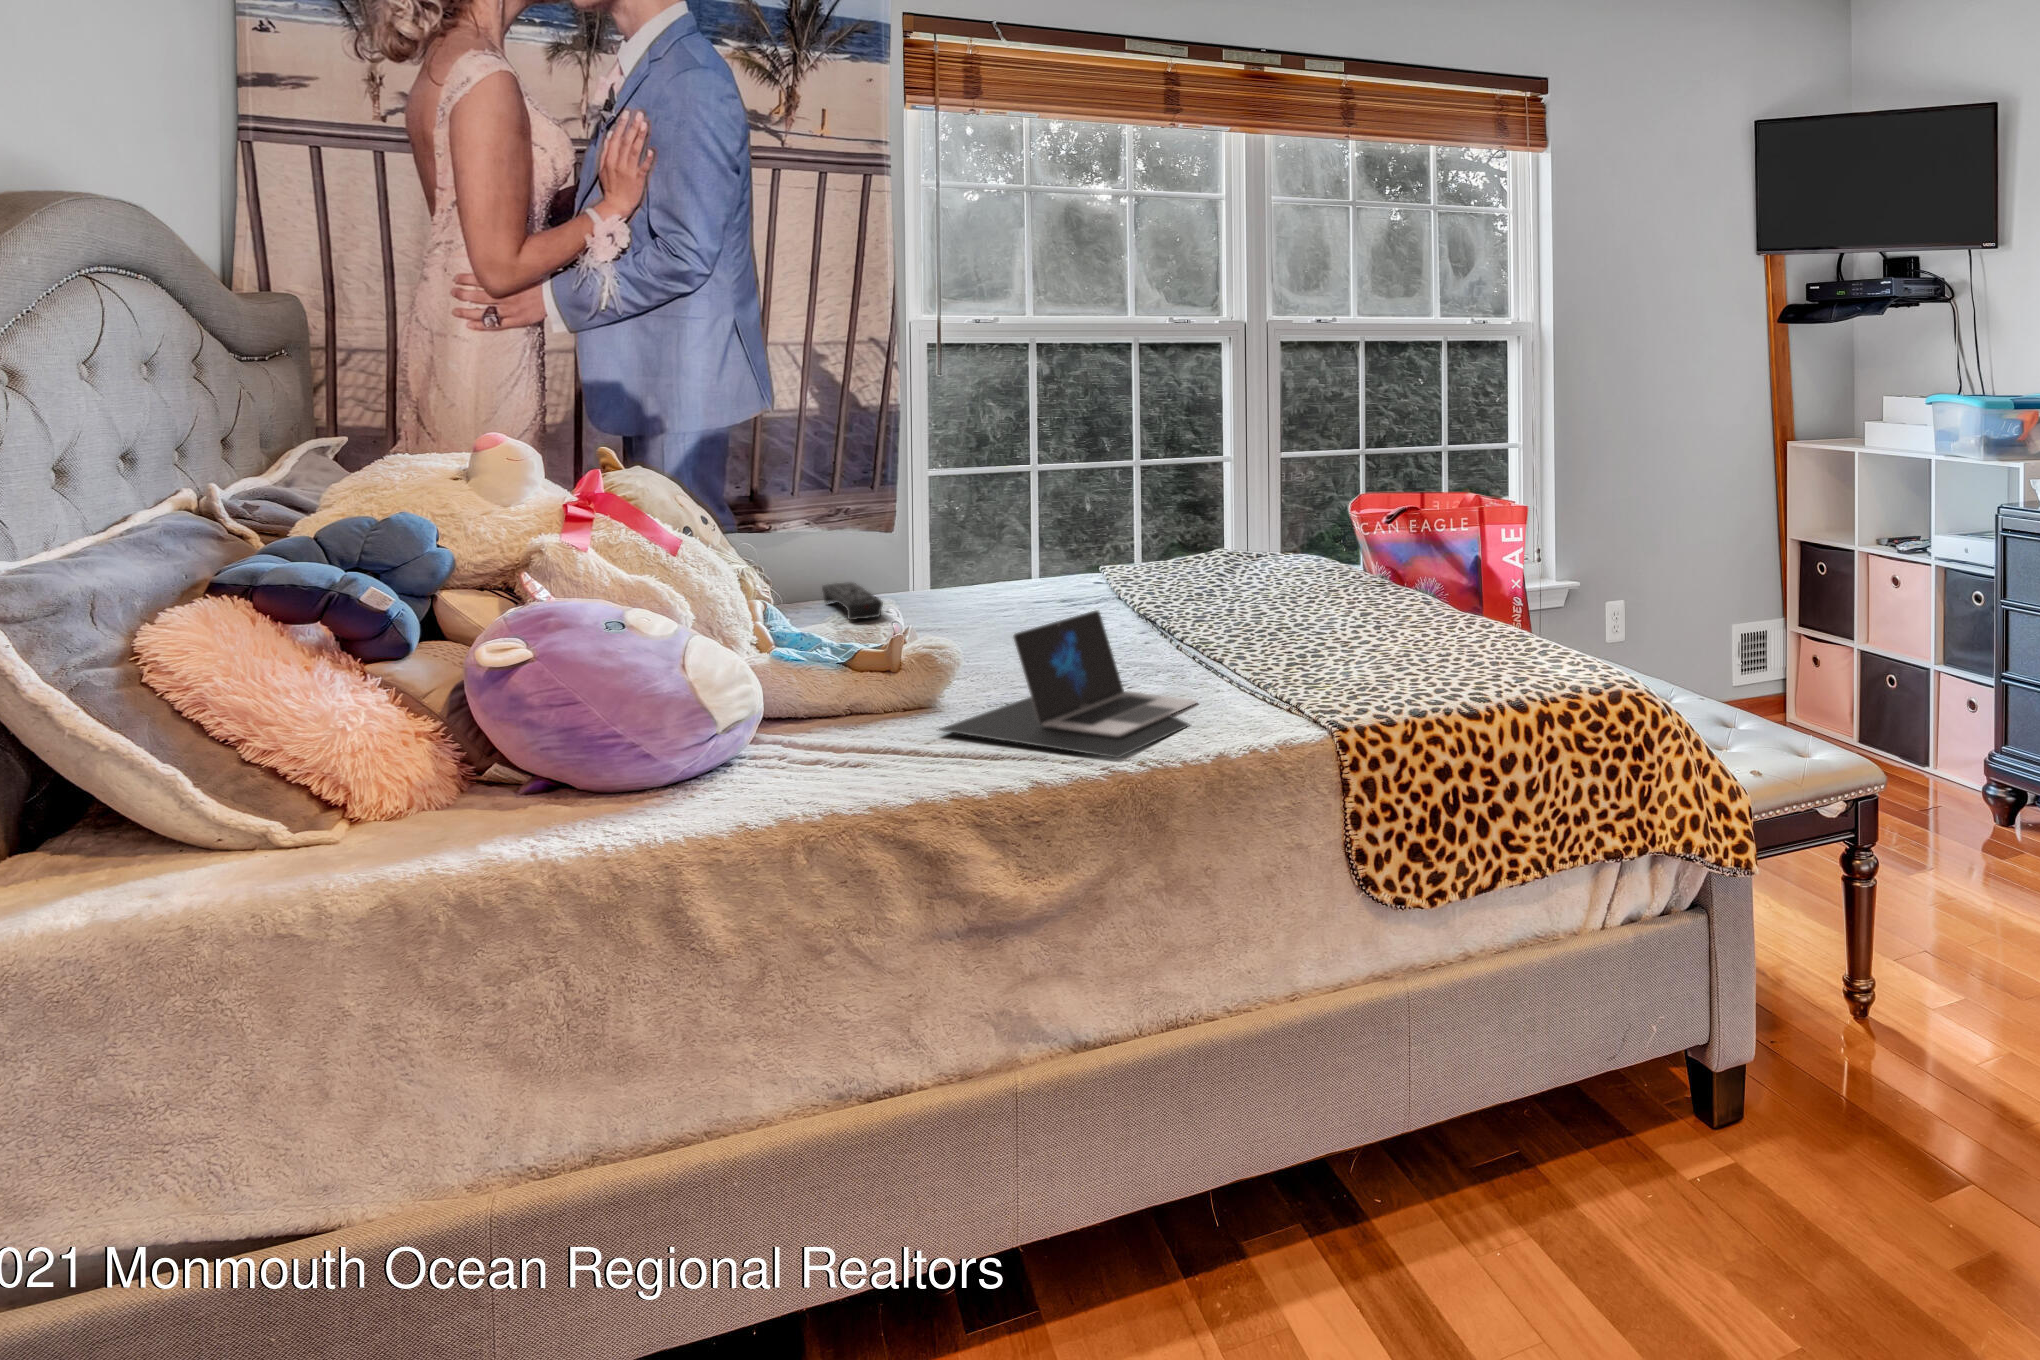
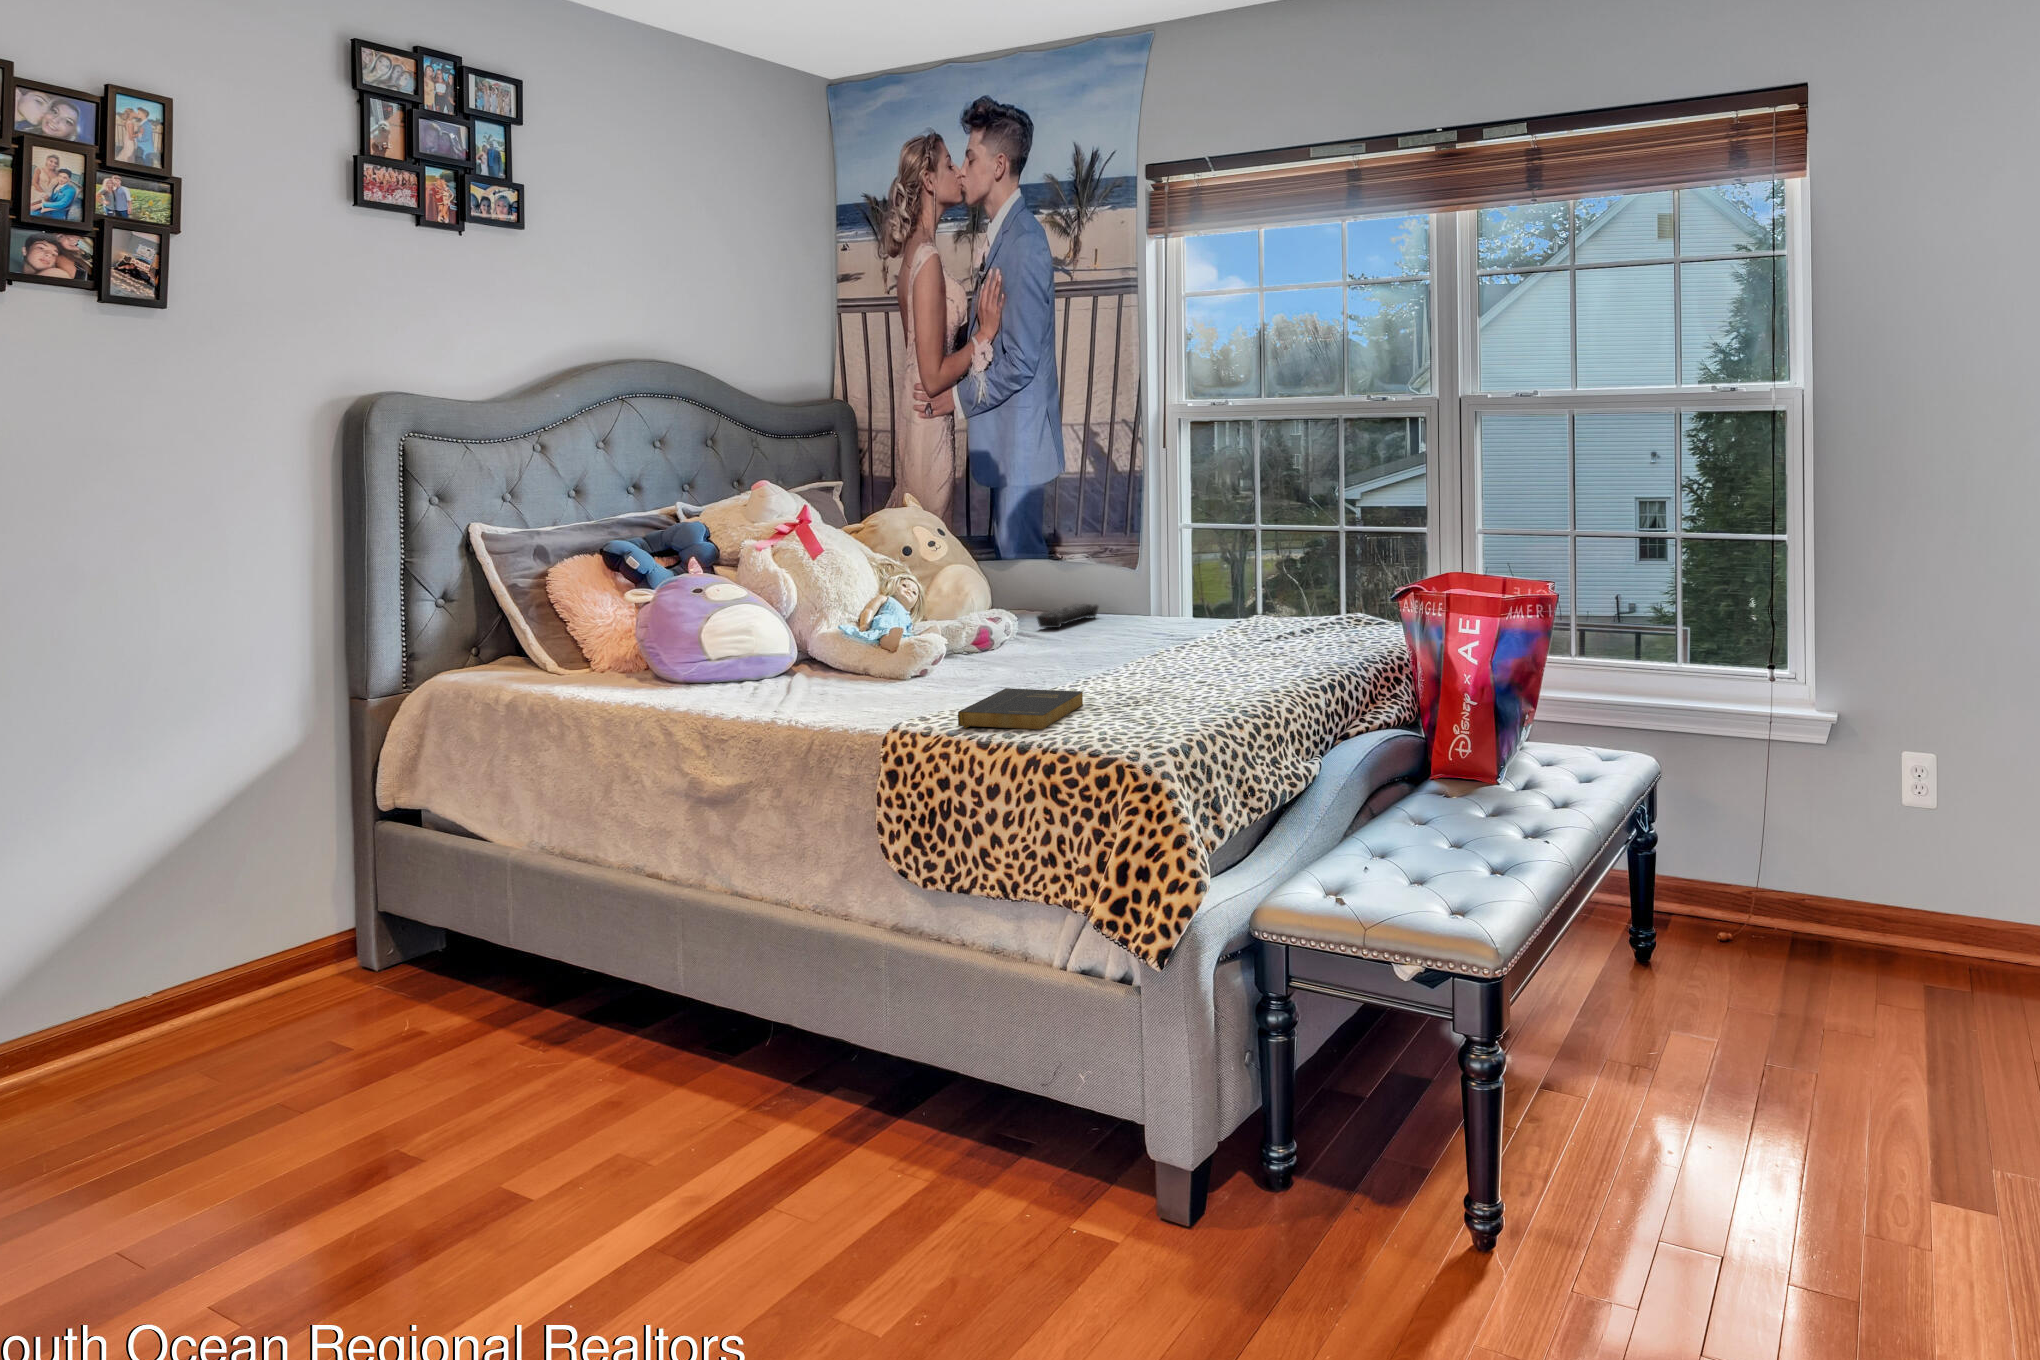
laptop: present [937,611,1197,758] -> none [793,623,975,713]
book: none [1289,651,1458,710] -> present [958,688,1083,730]

